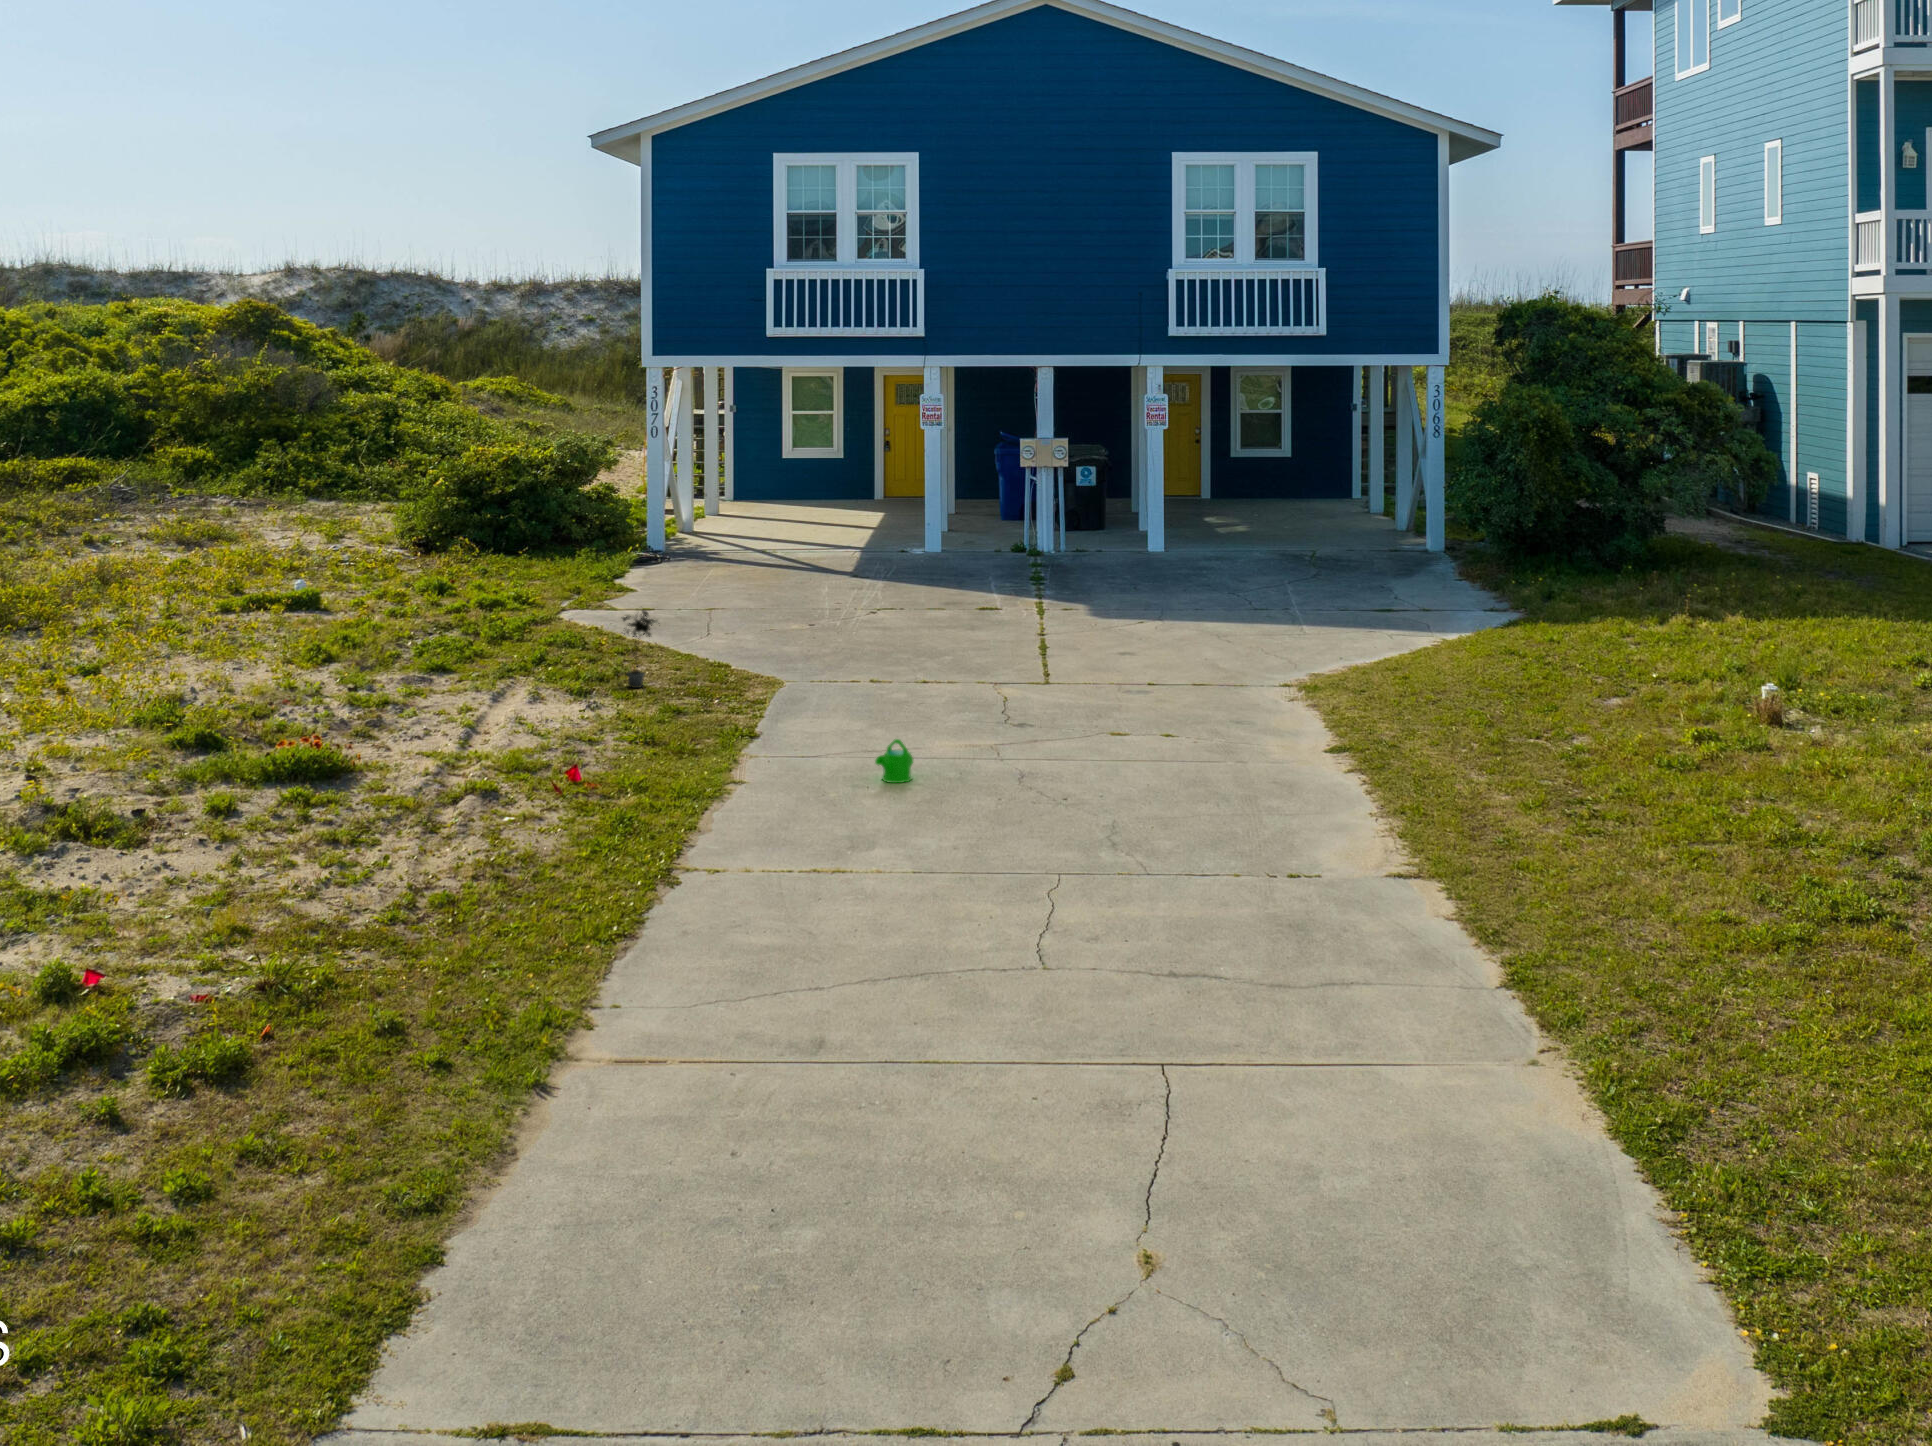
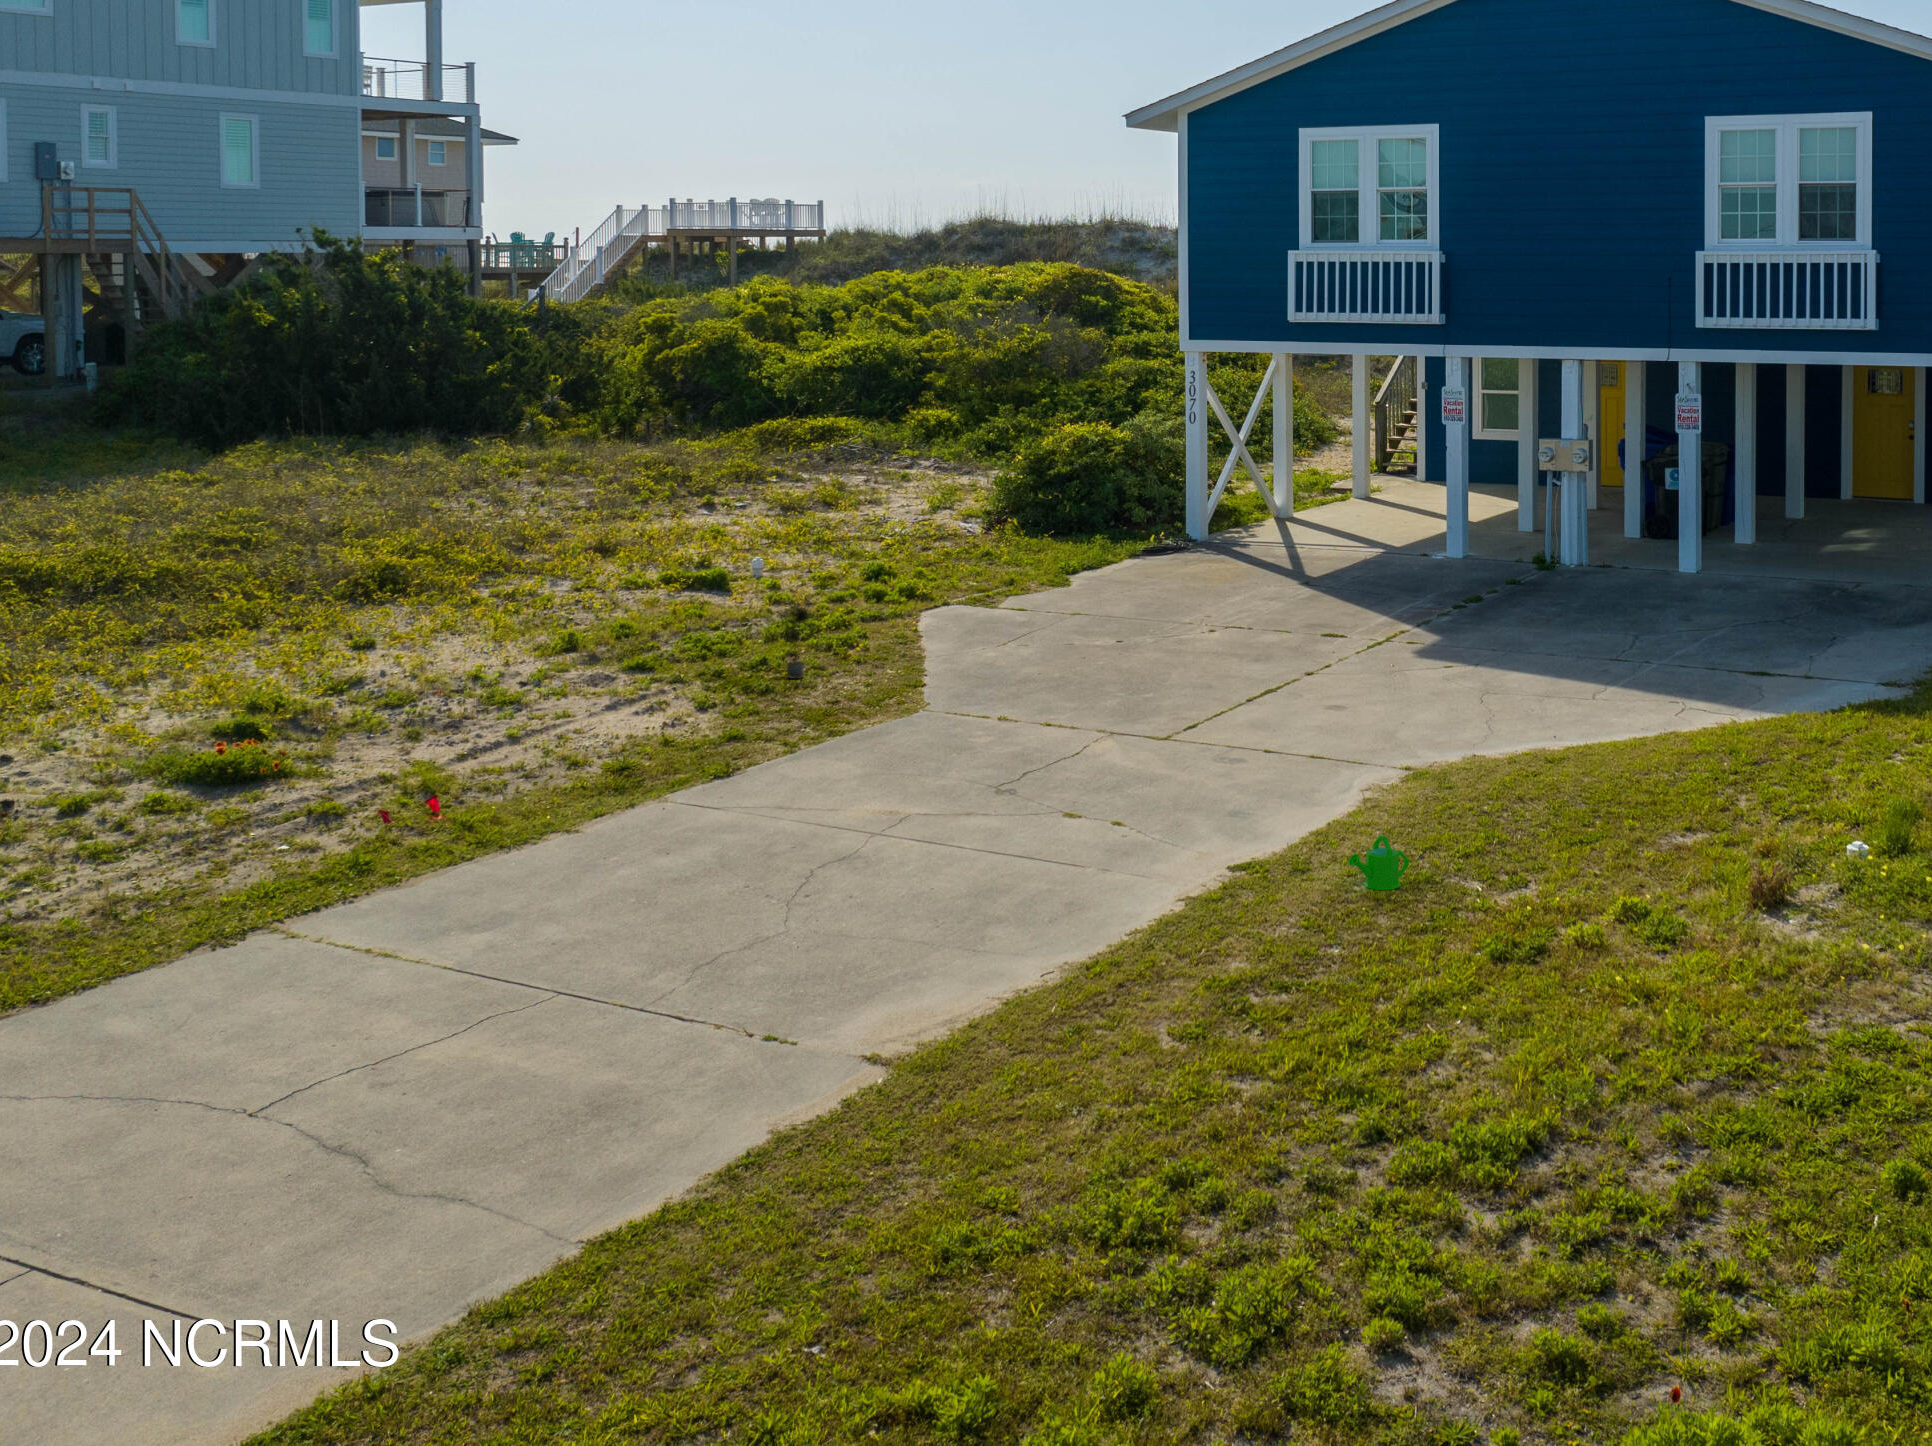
watering can: present [875,739,913,783] -> present [1348,834,1409,890]

